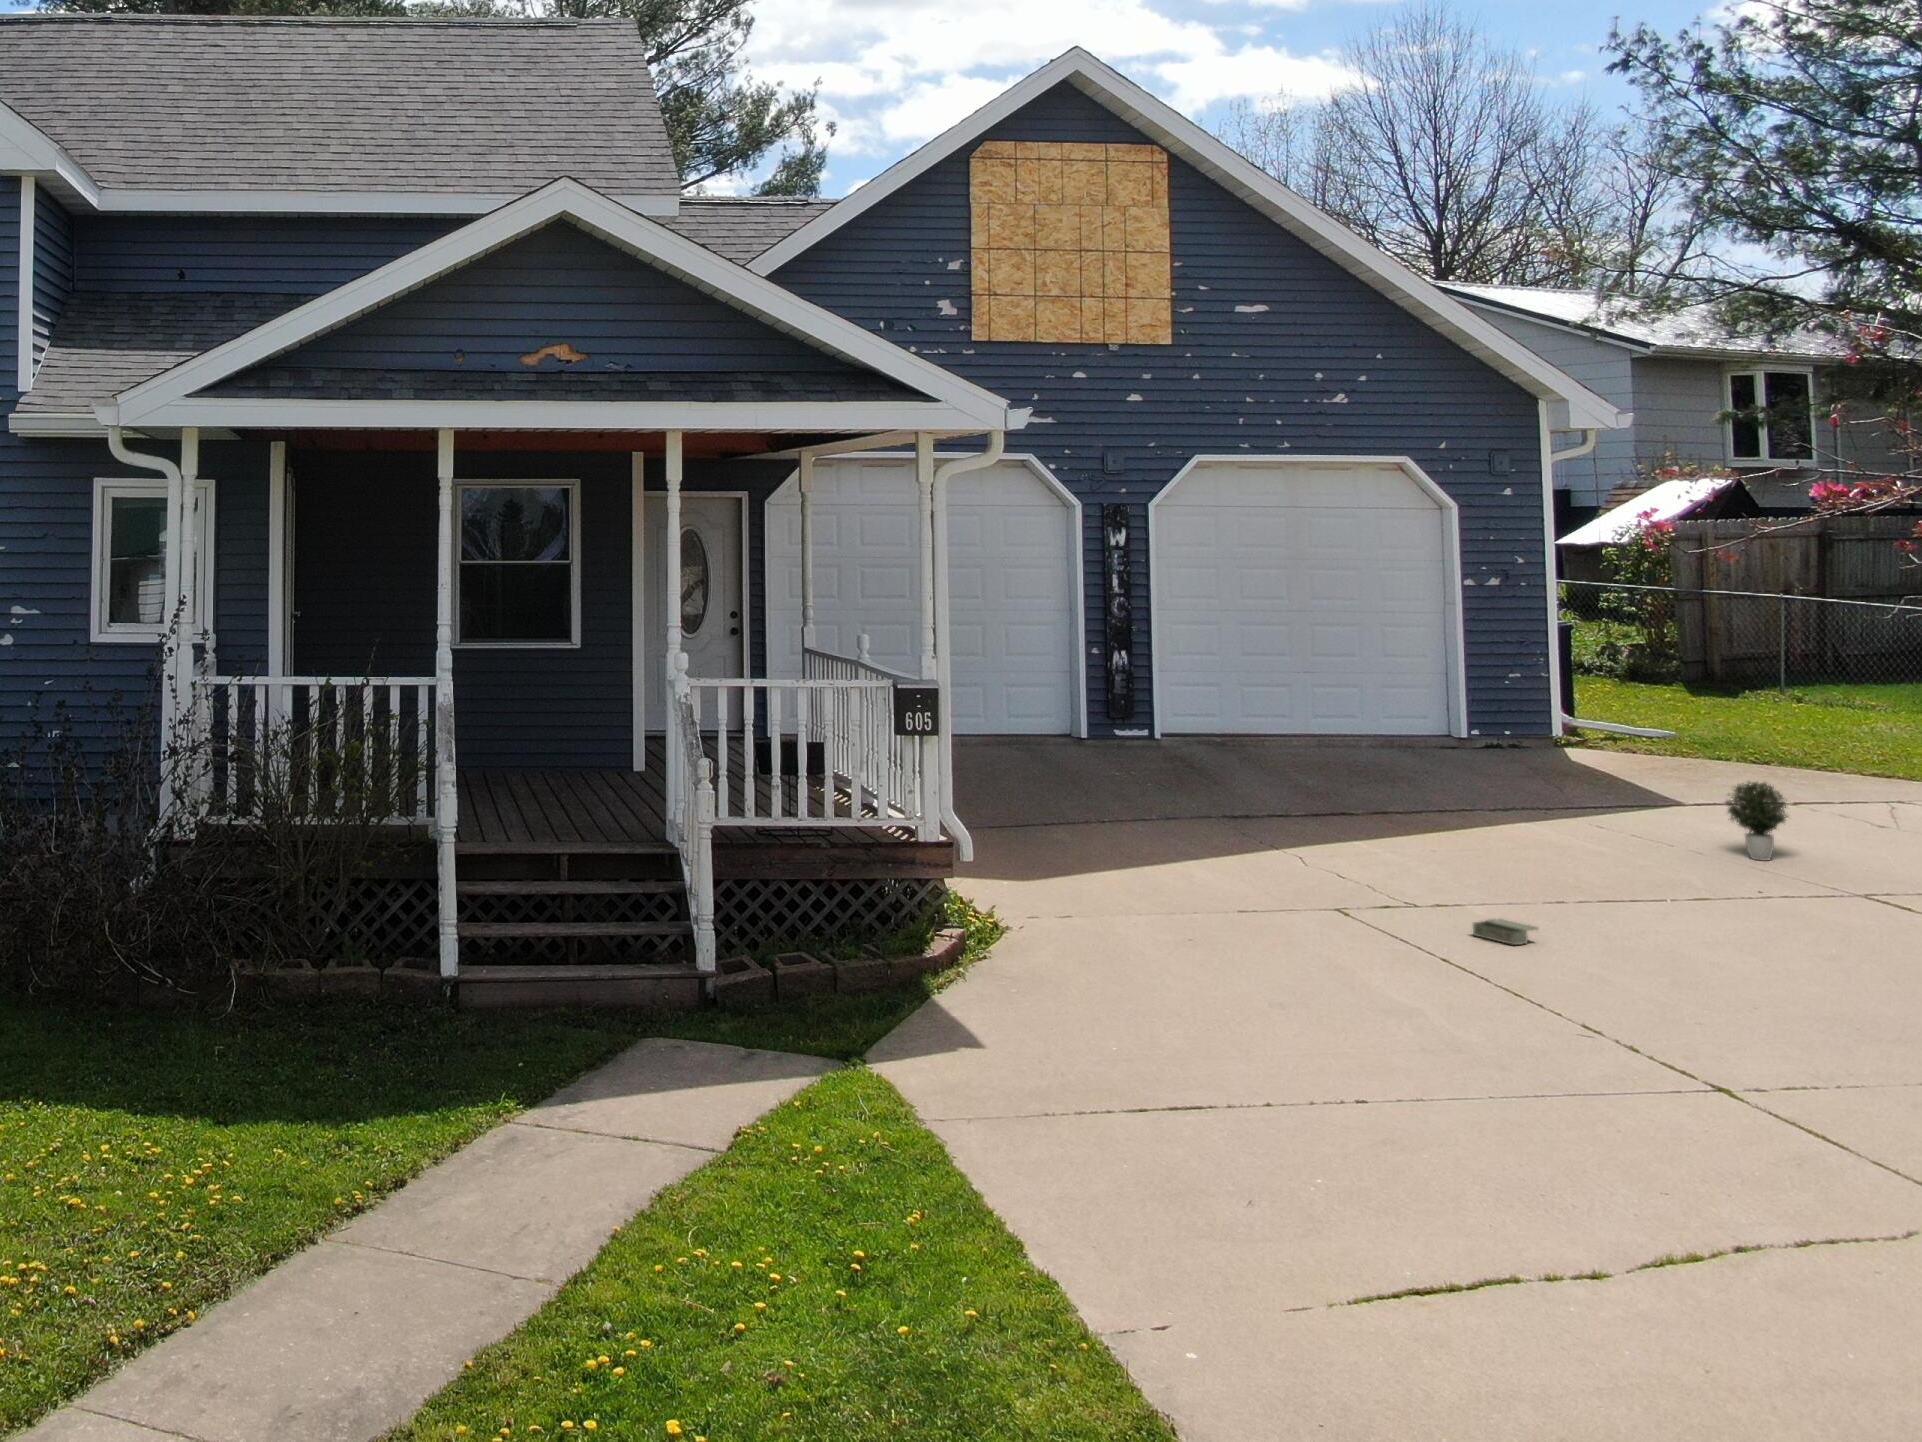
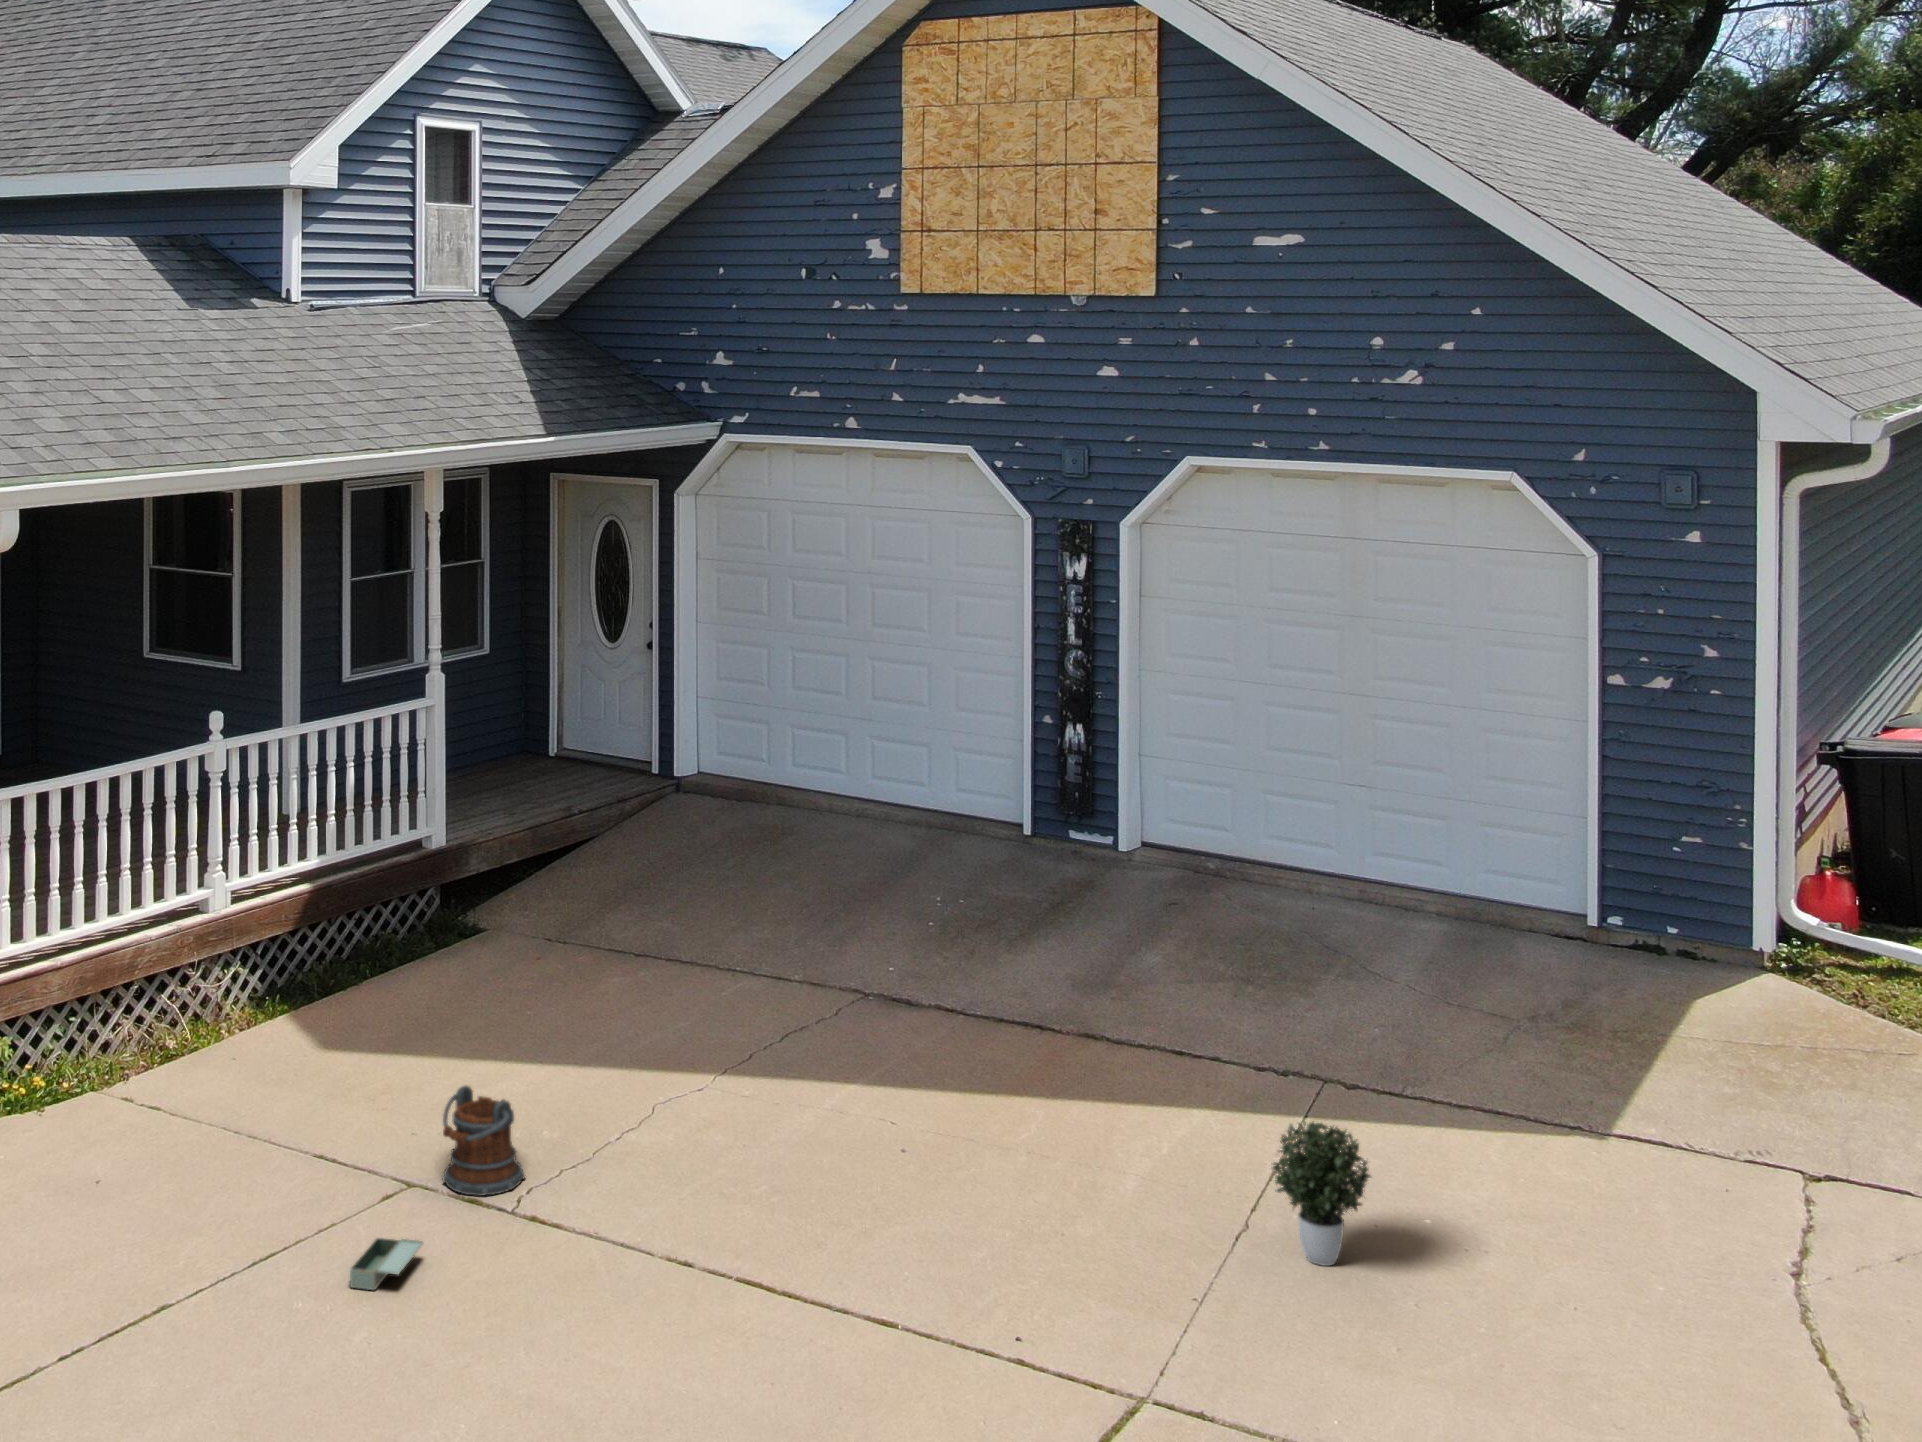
bucket: none [1357,844,1420,911] -> present [443,1086,525,1196]

